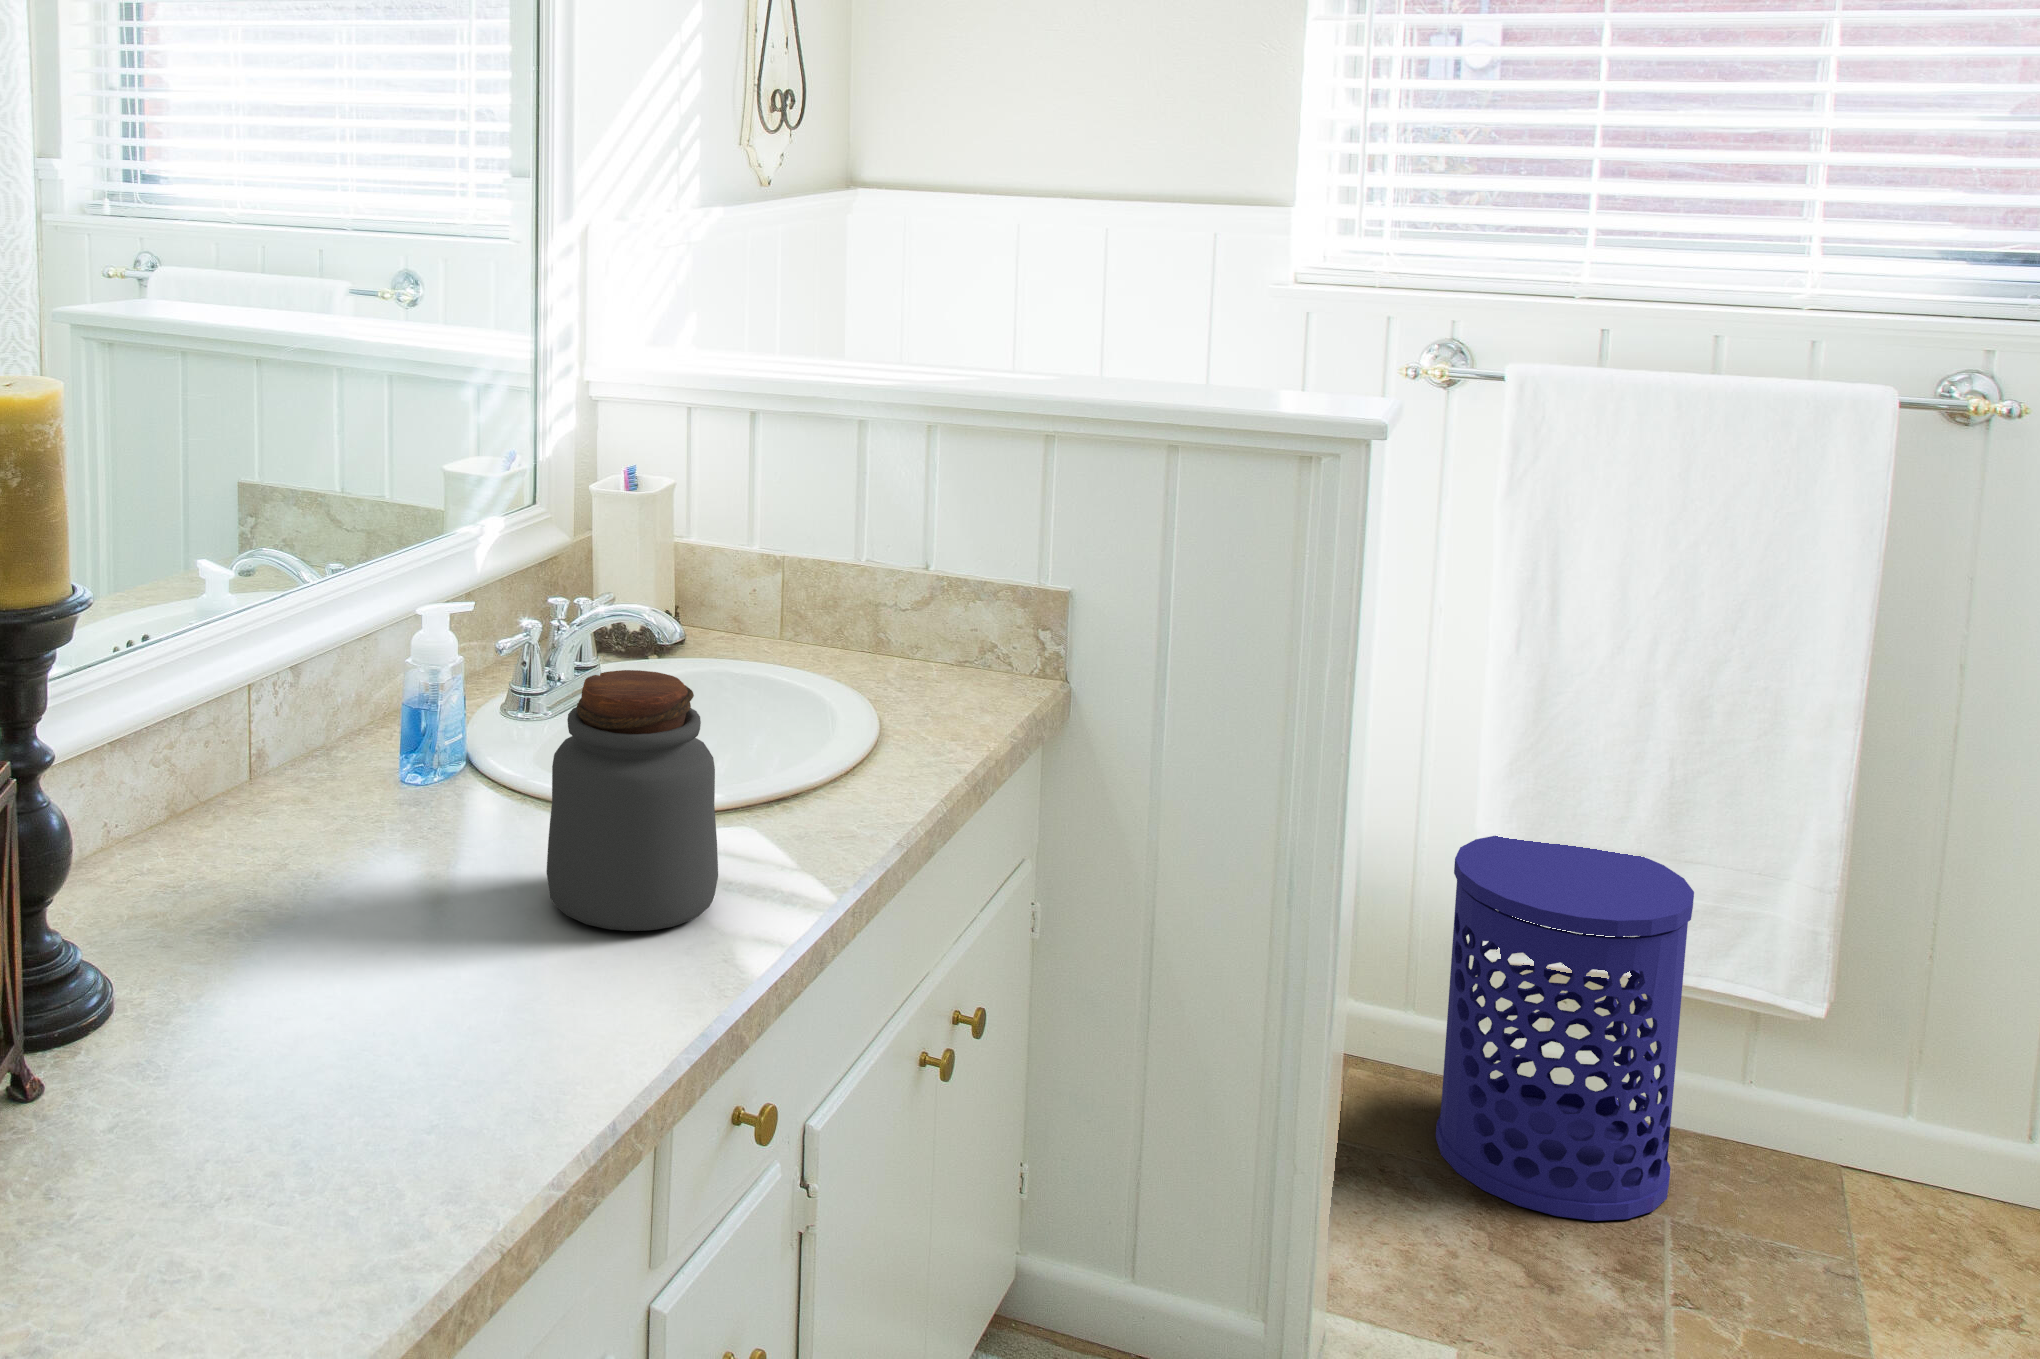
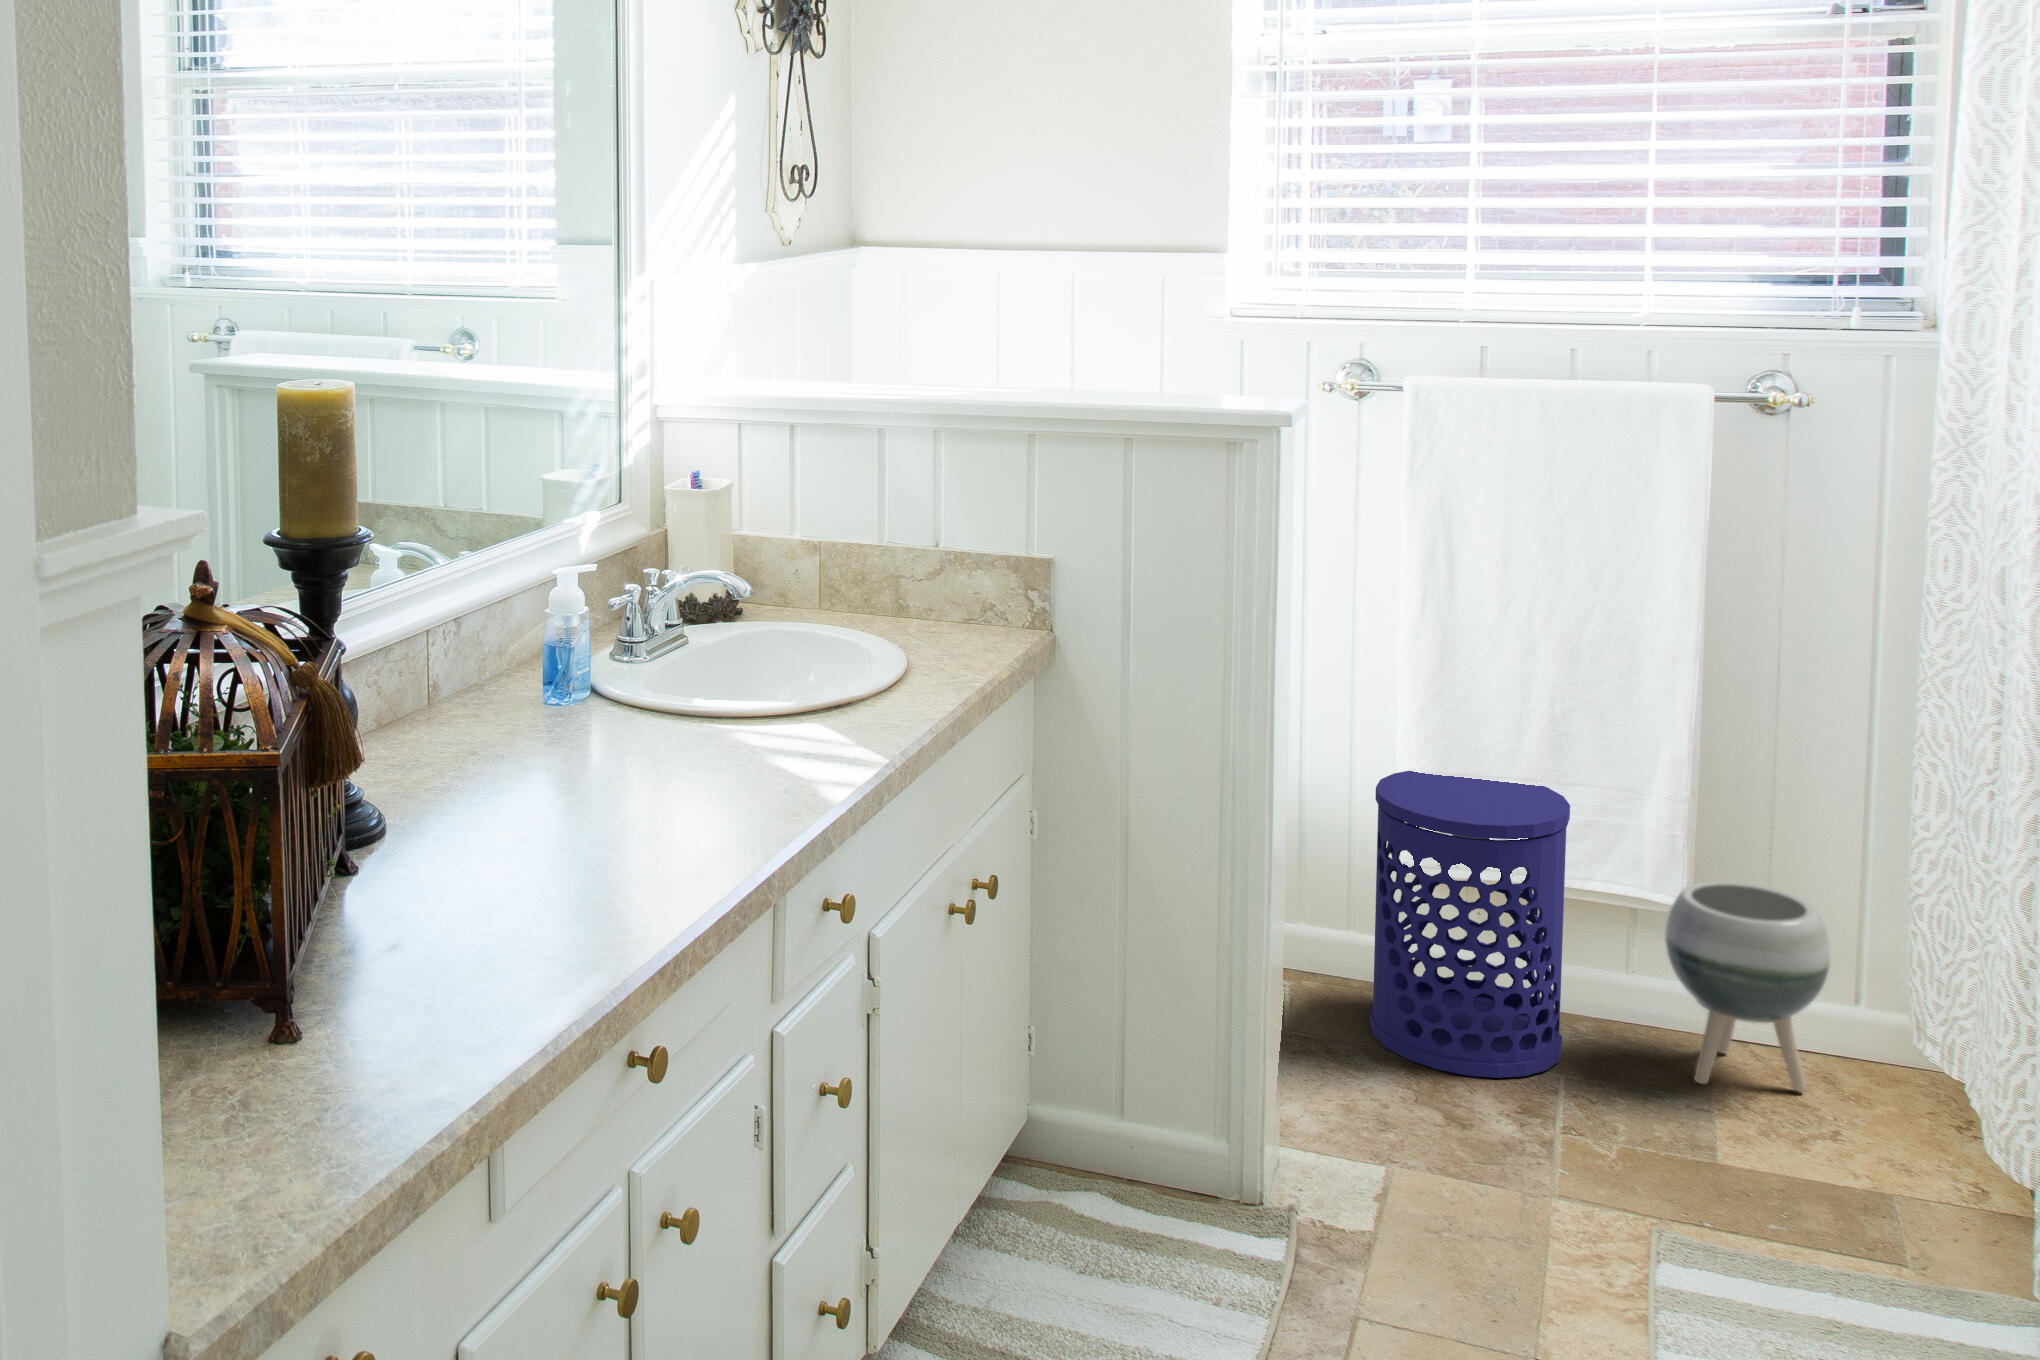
jar: present [547,670,718,931] -> none [677,596,803,781]
planter: none [1804,987,2012,1252] -> present [1665,881,1830,1092]

